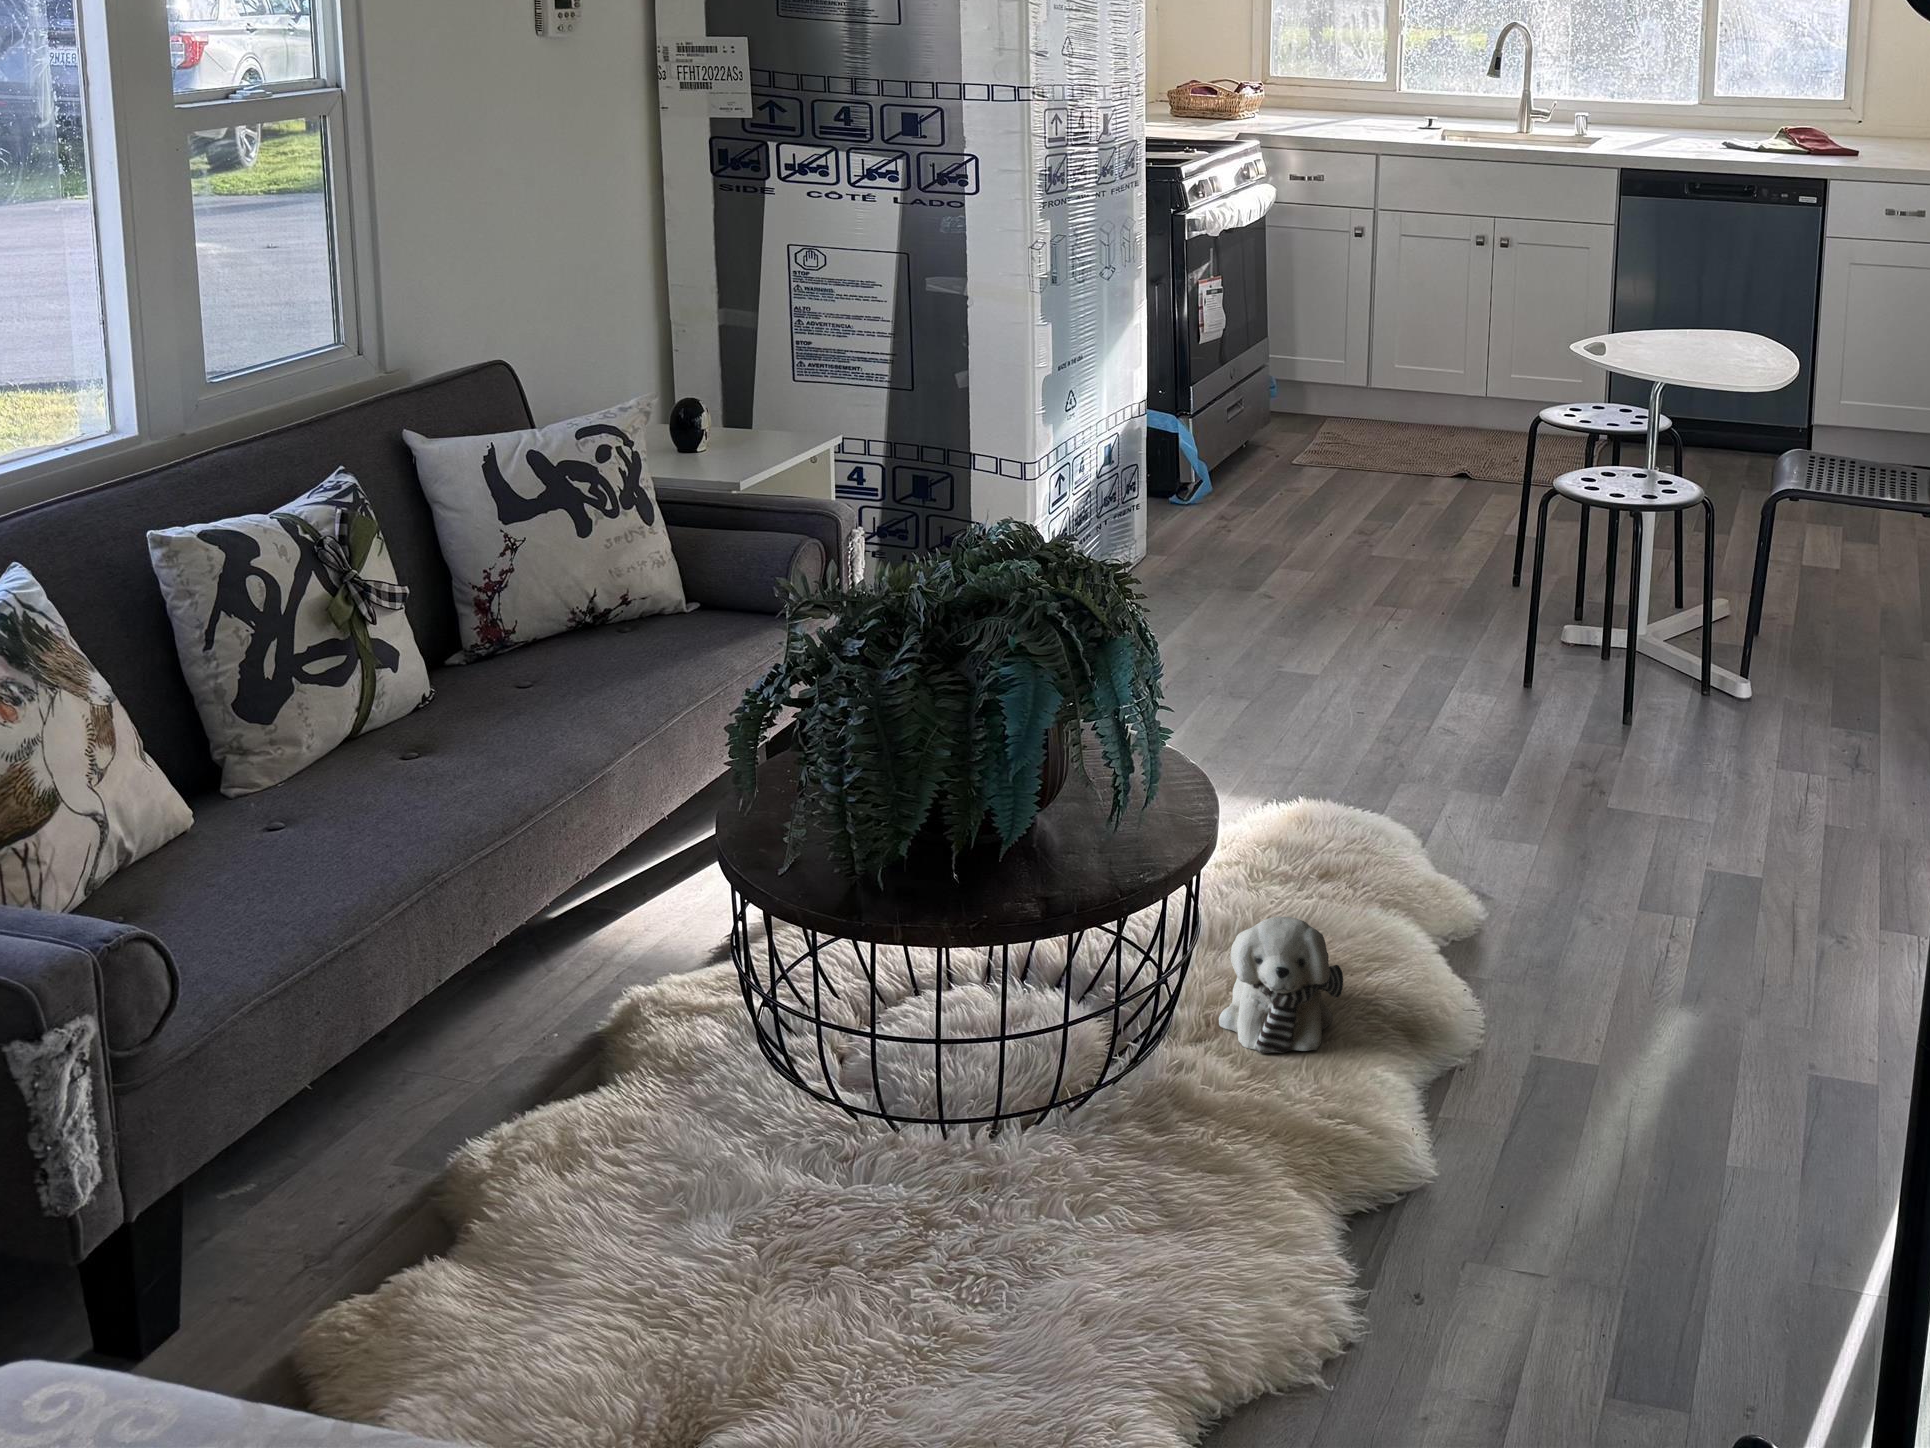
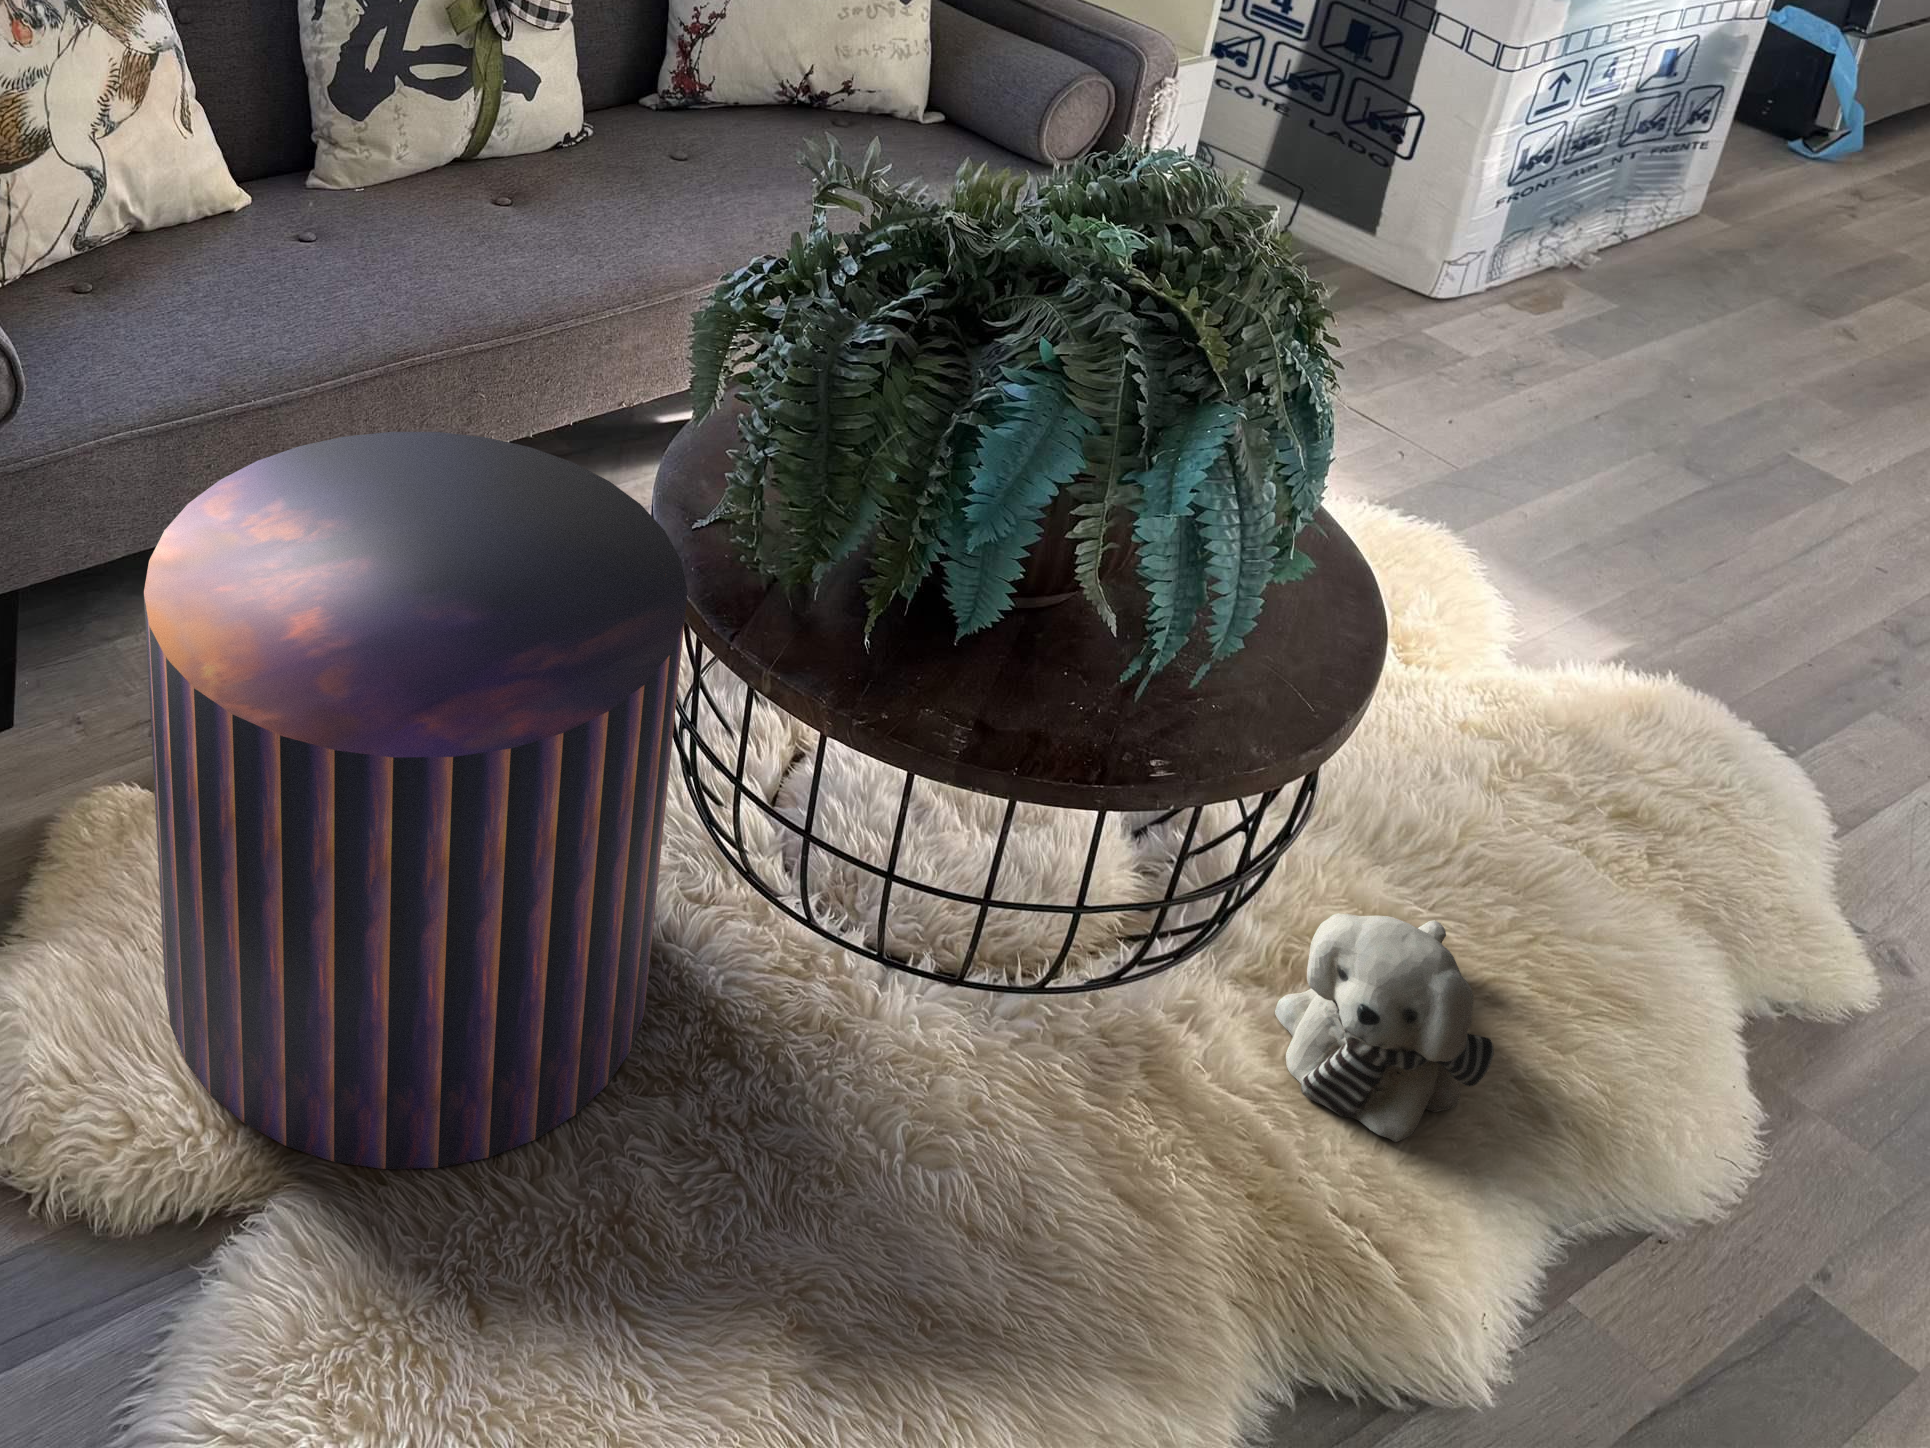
pouf: none [476,831,886,1383] -> present [144,432,688,1169]

